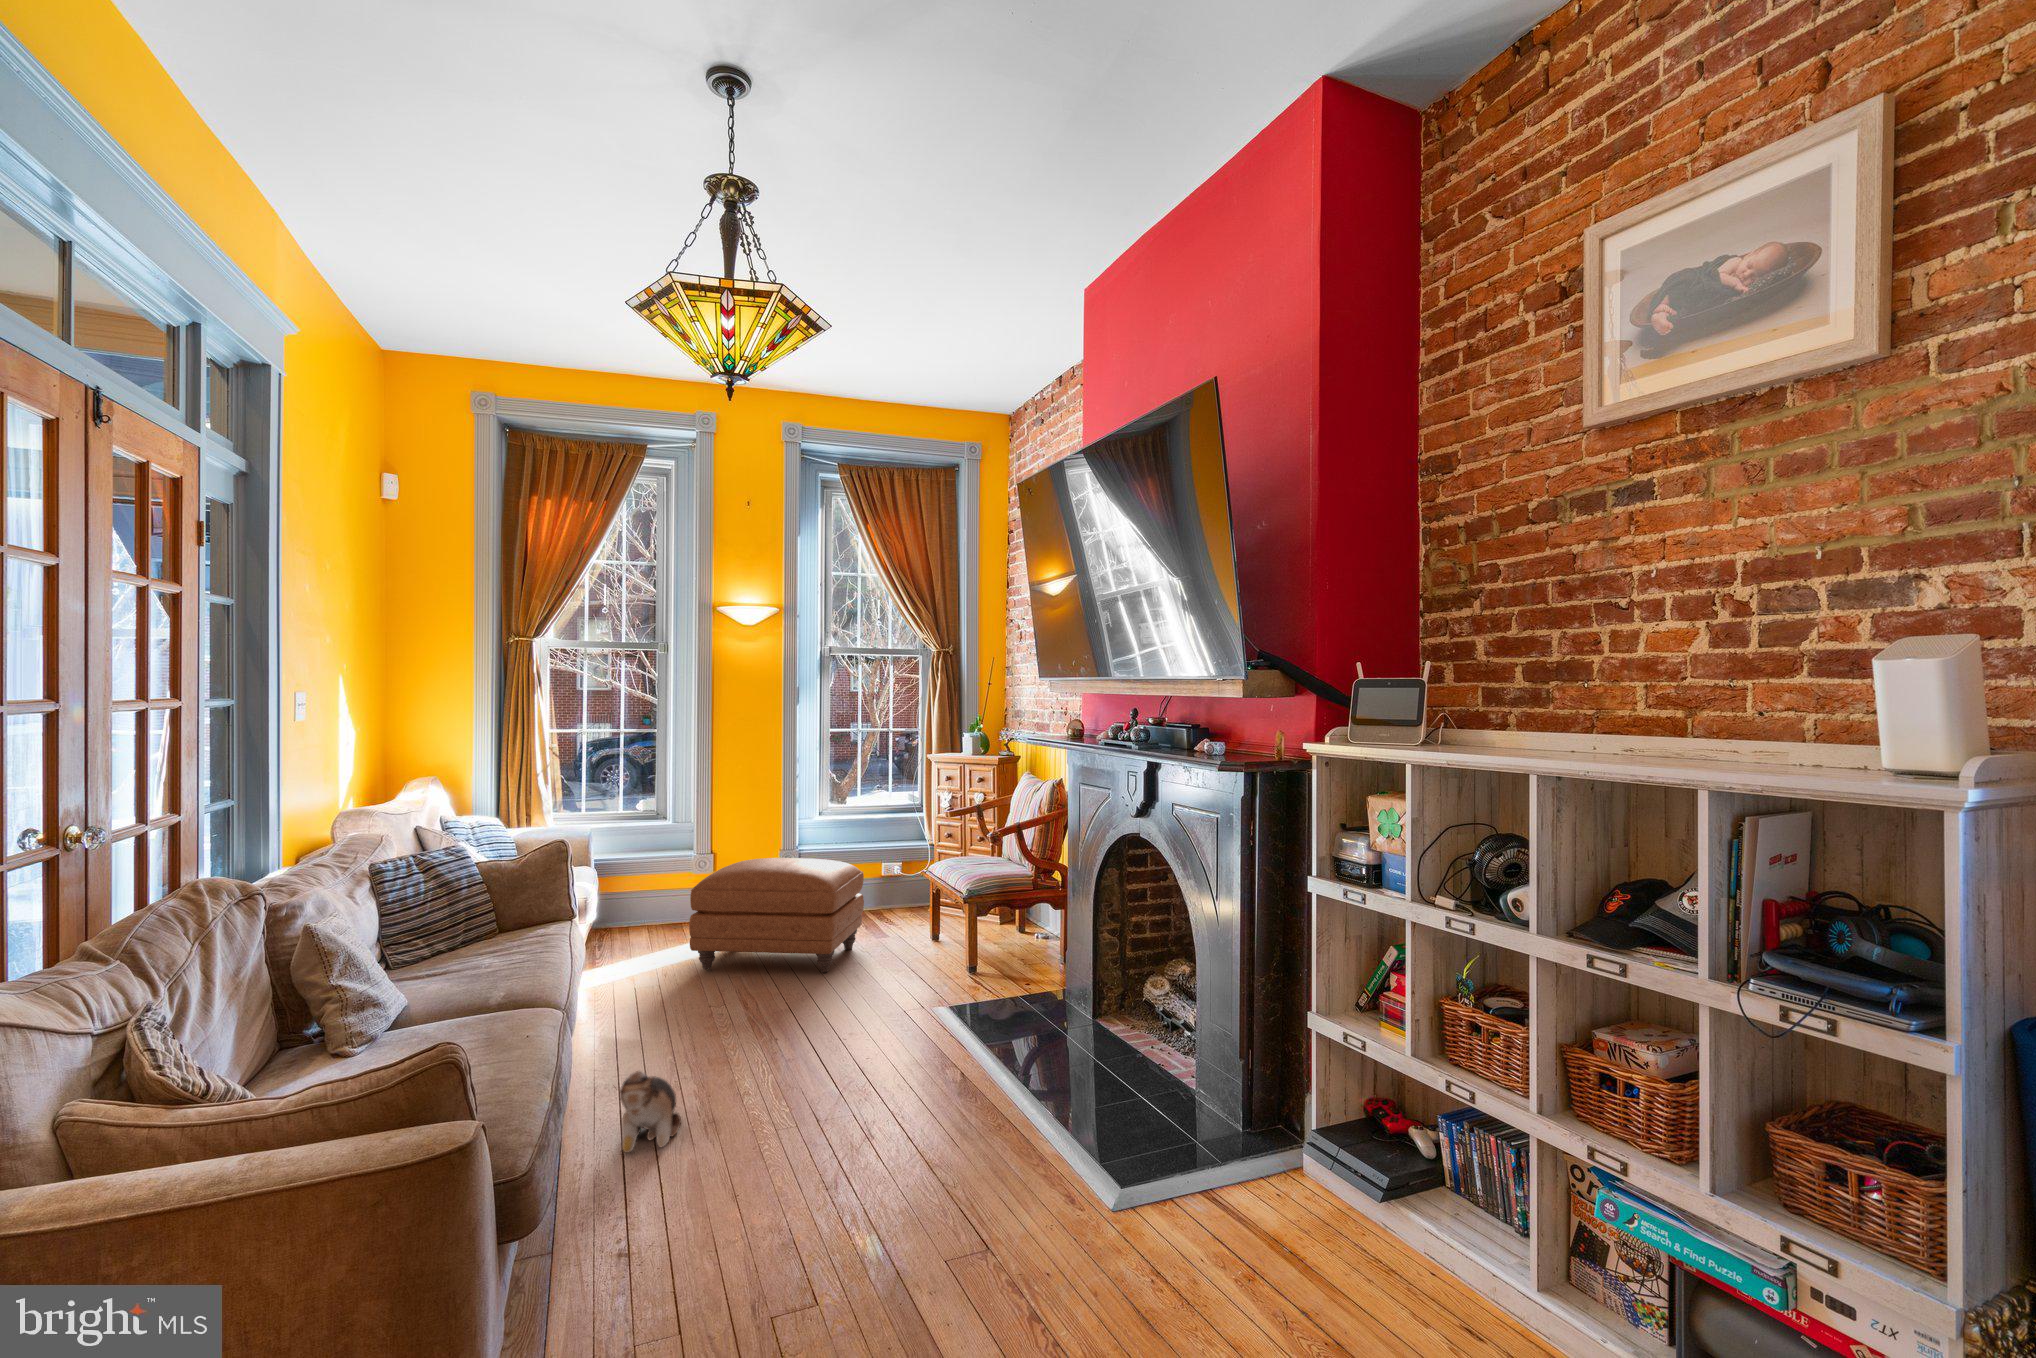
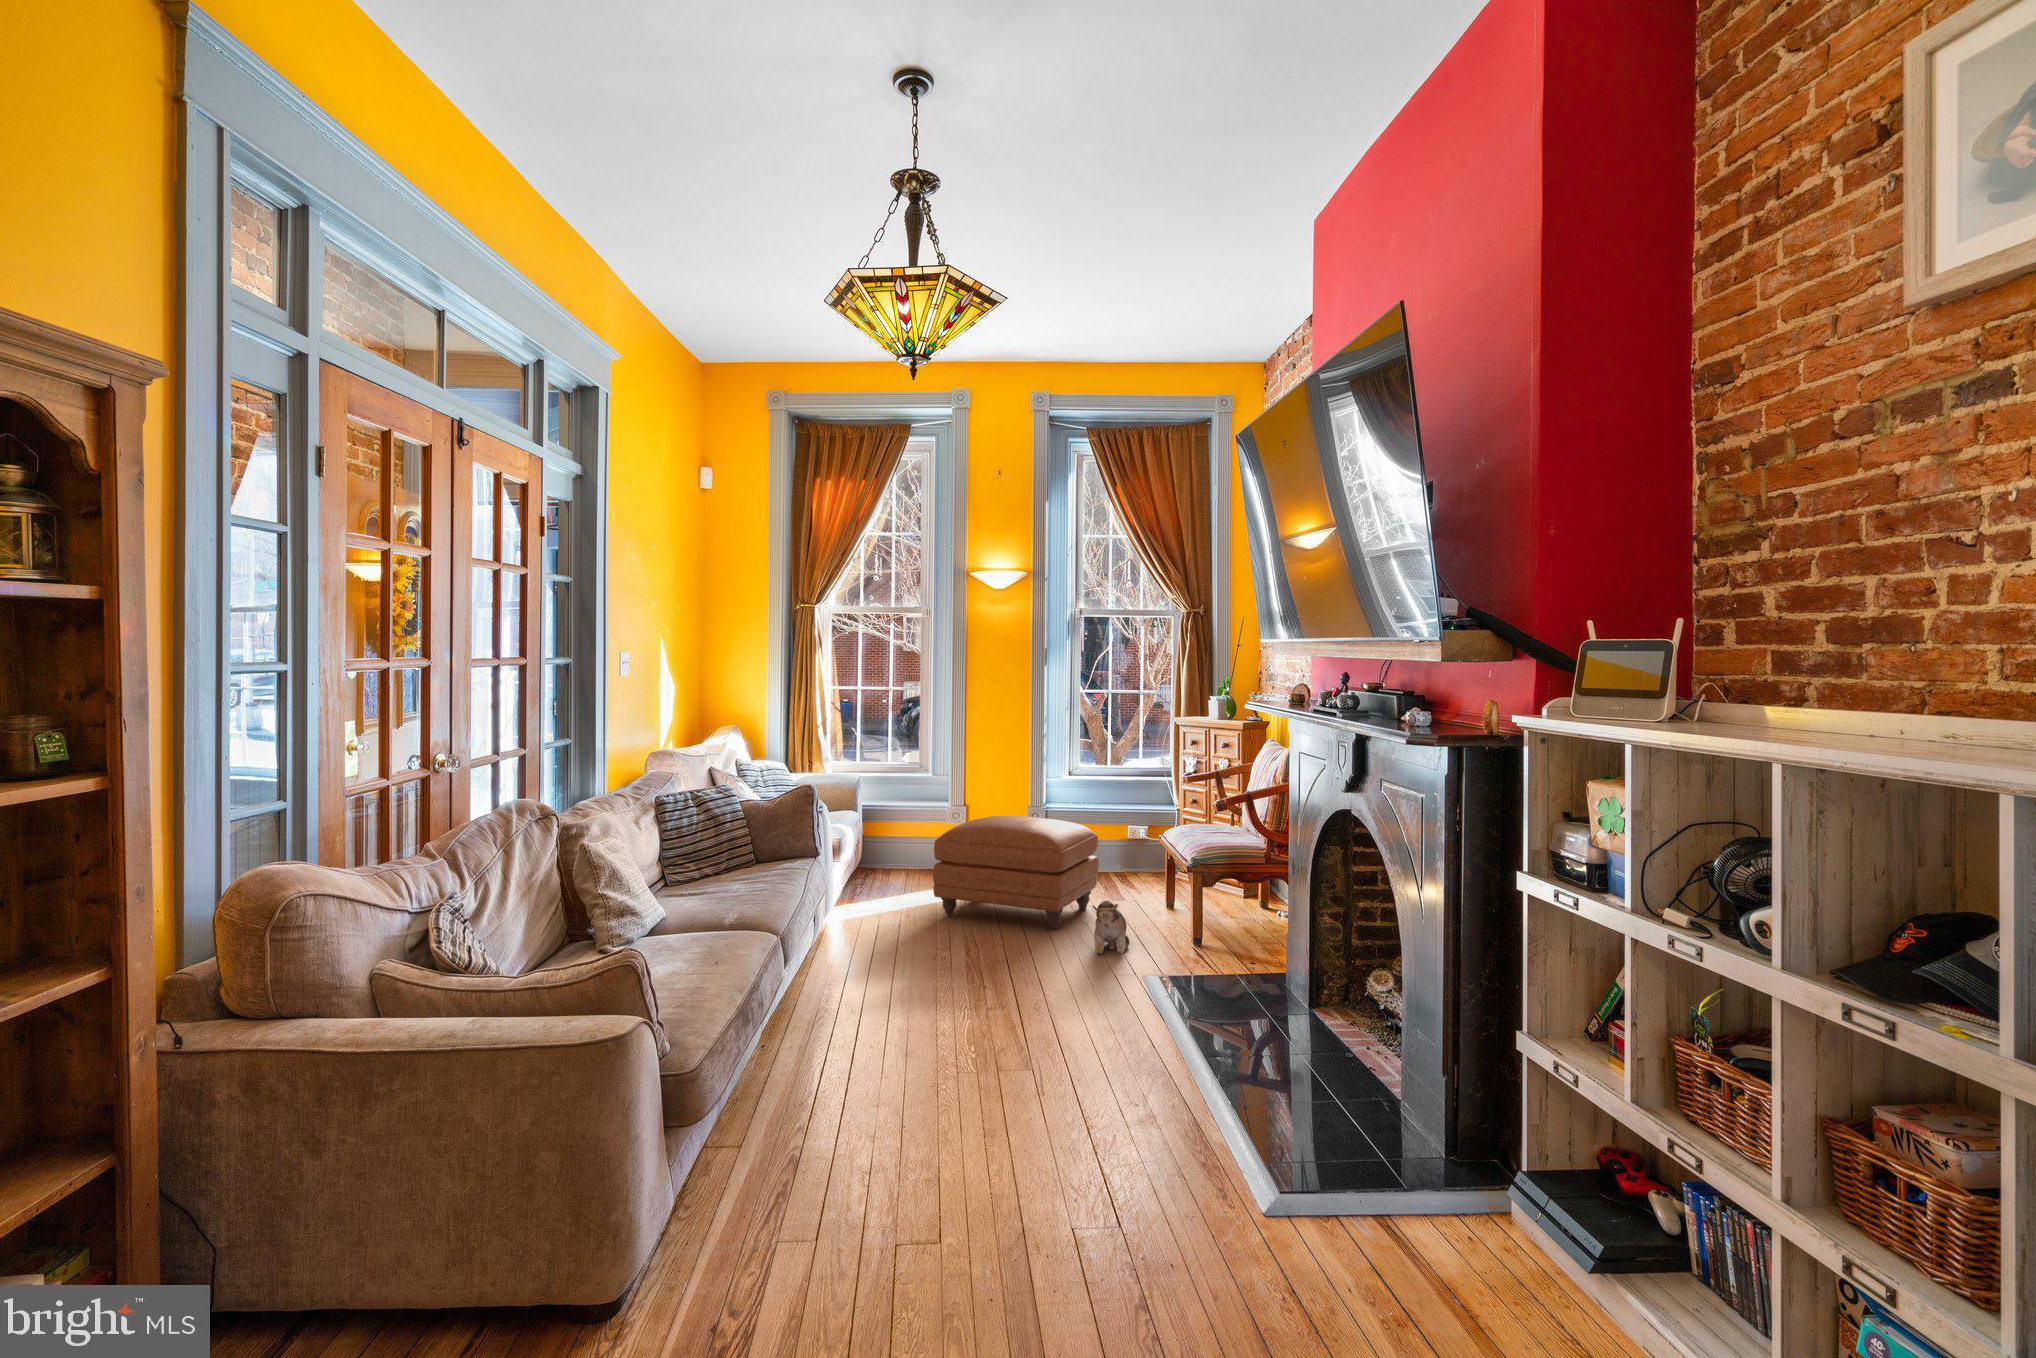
plush toy: present [619,1071,681,1153] -> present [1093,900,1129,954]

